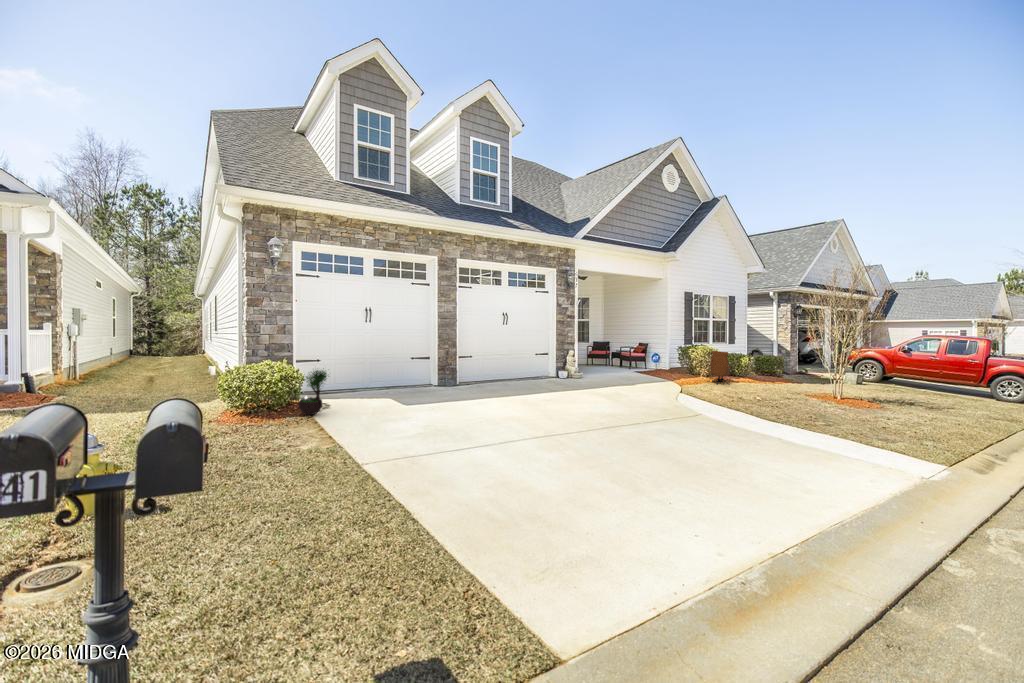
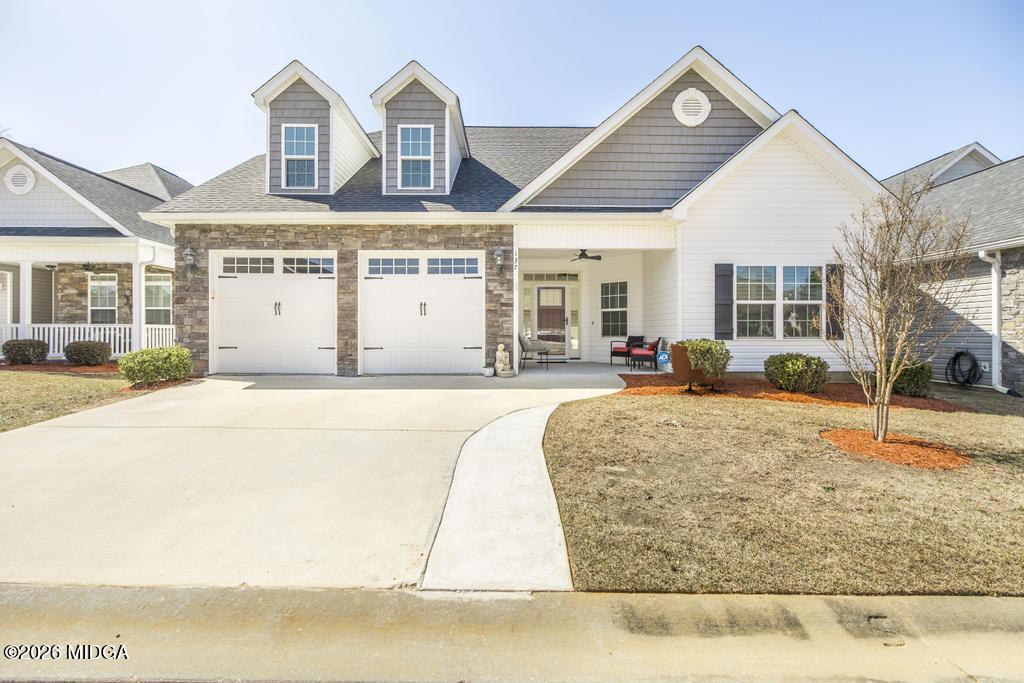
potted tree: present [299,370,327,415] -> none [142,348,171,389]

